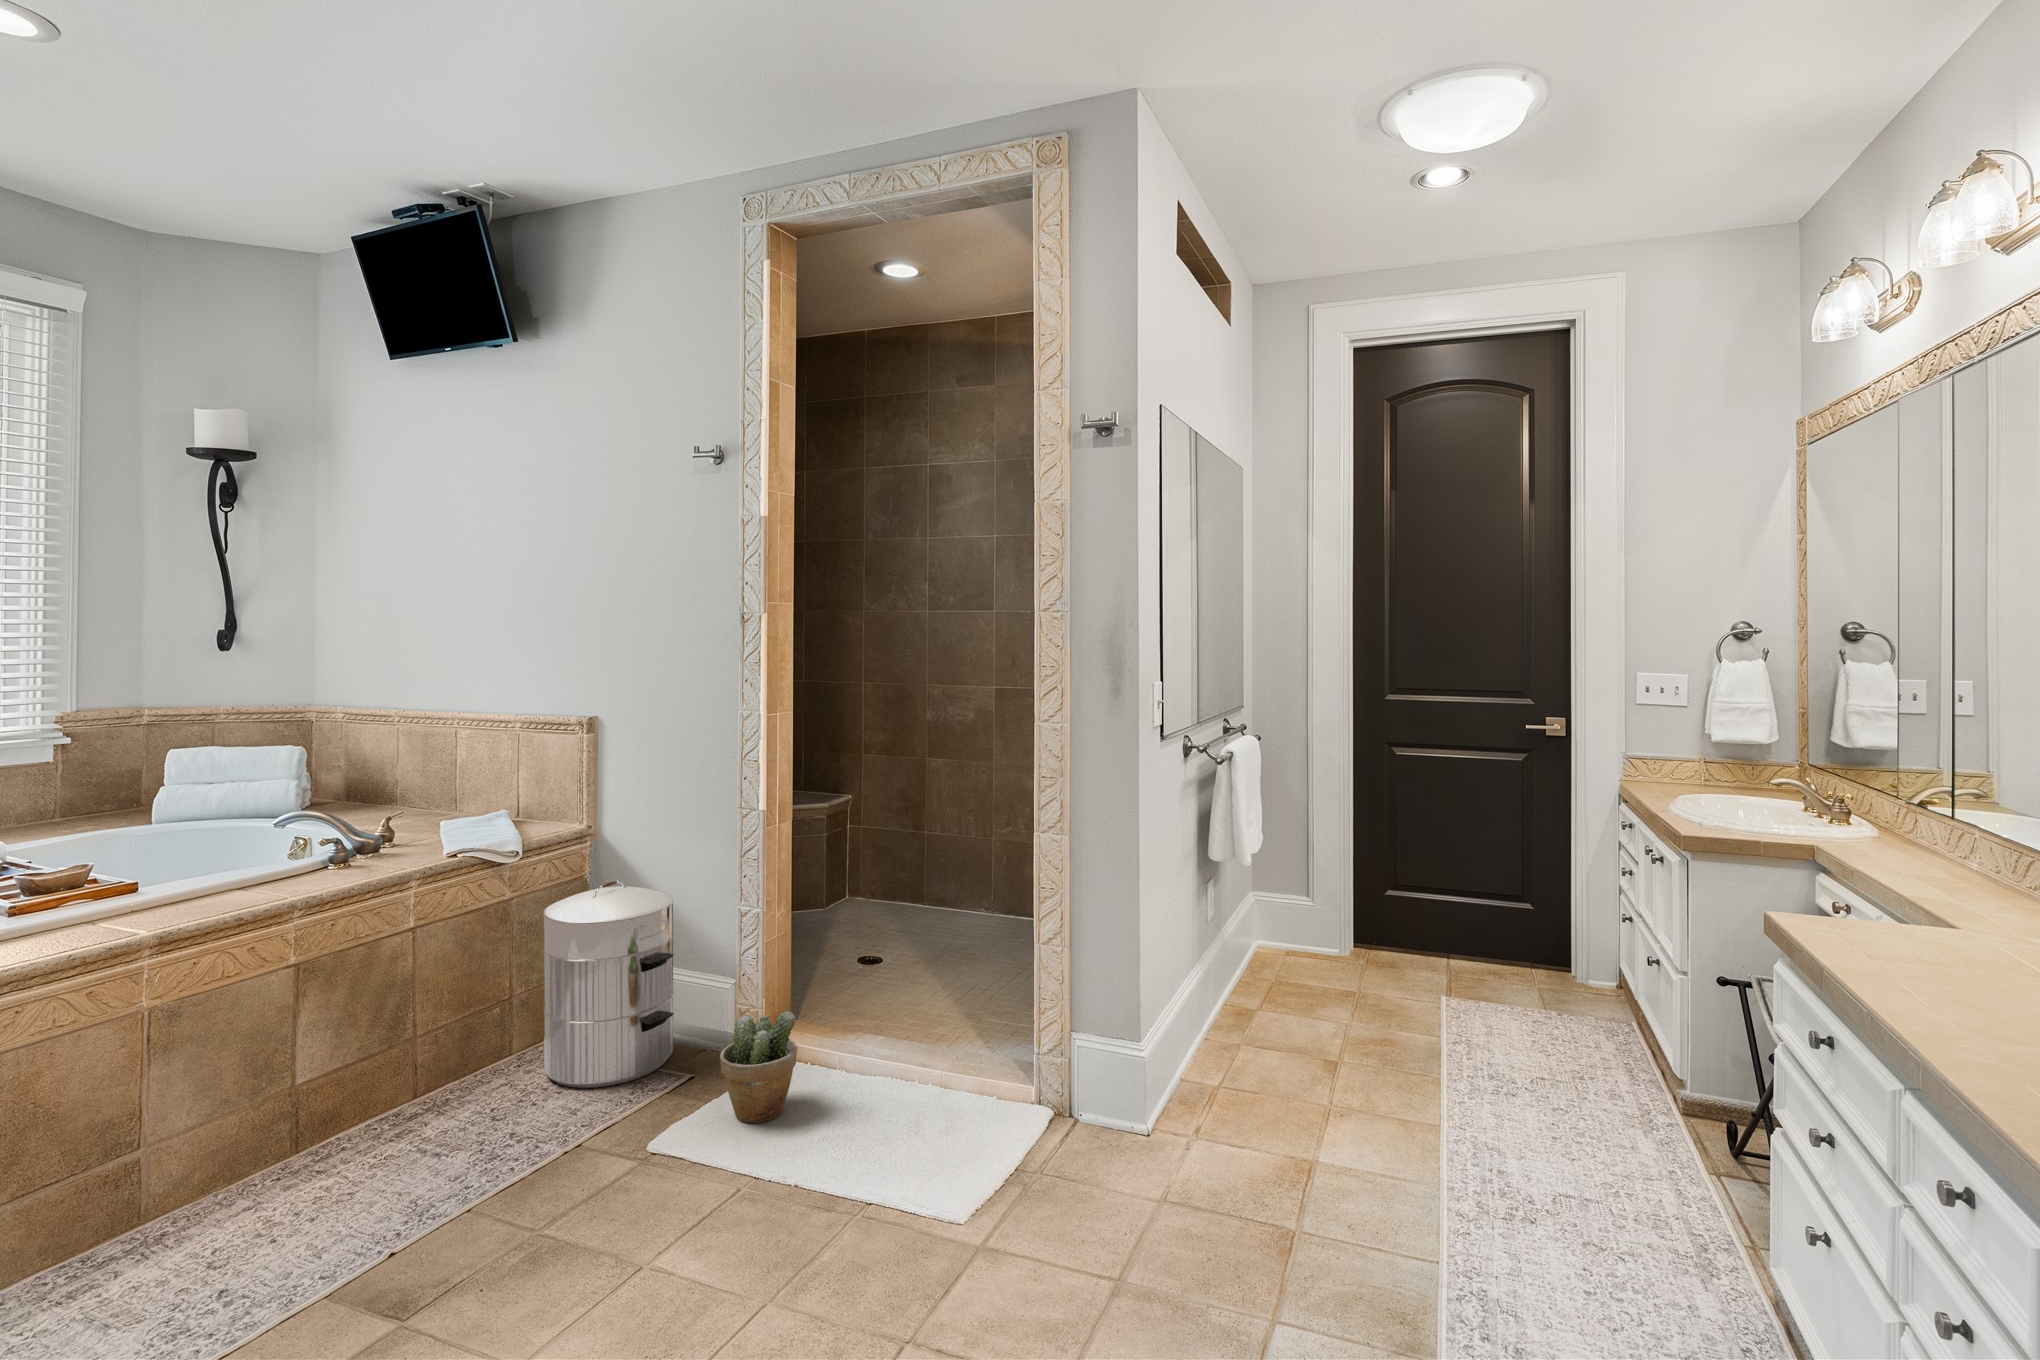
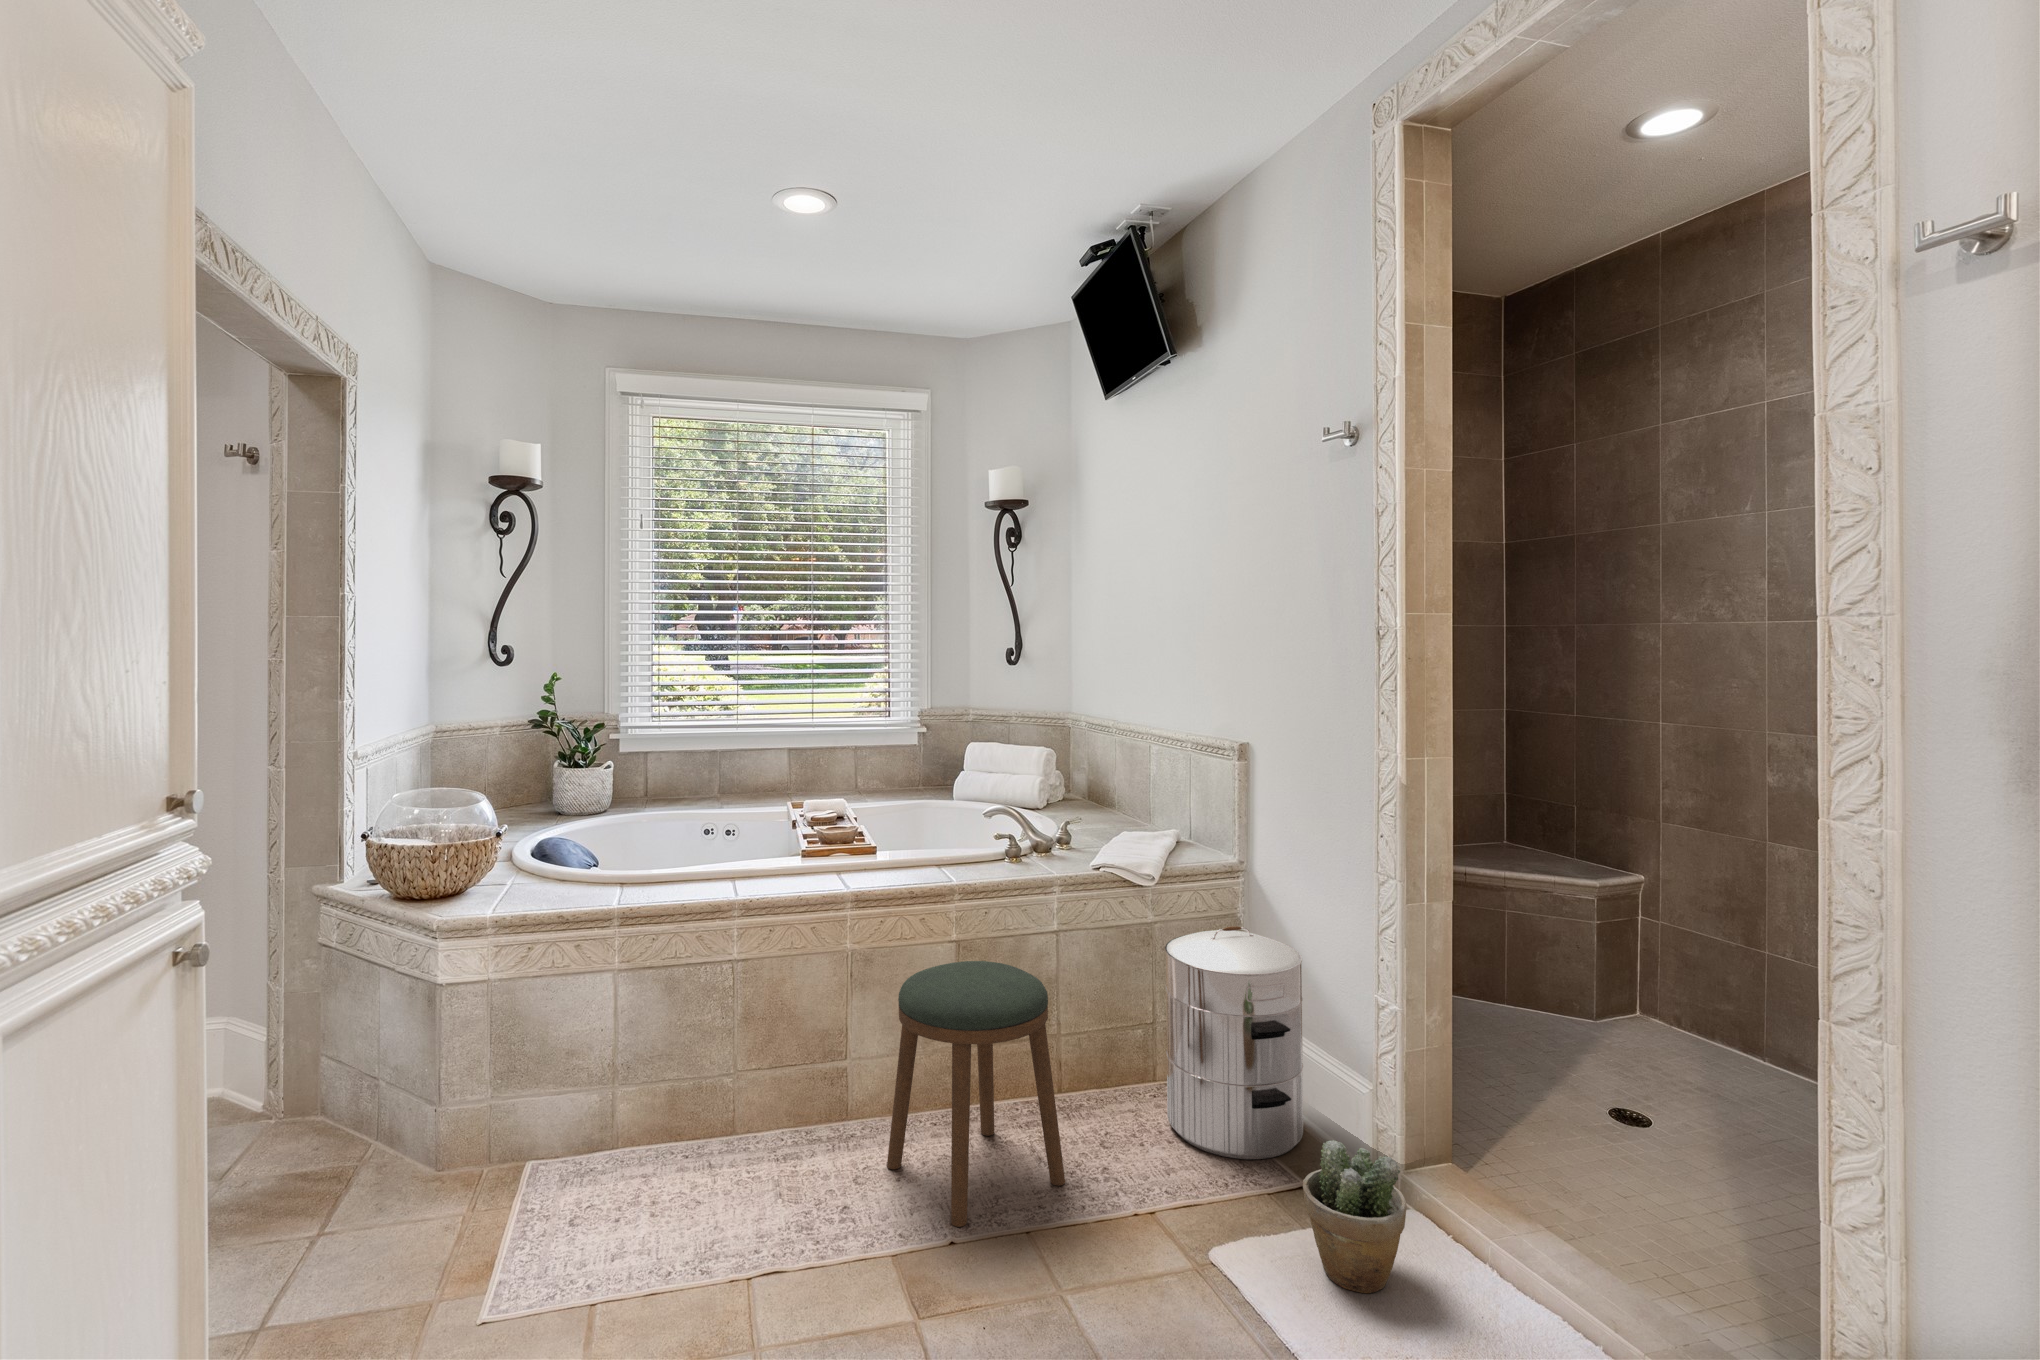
stool: none [243,967,479,1240] -> present [887,961,1065,1227]

